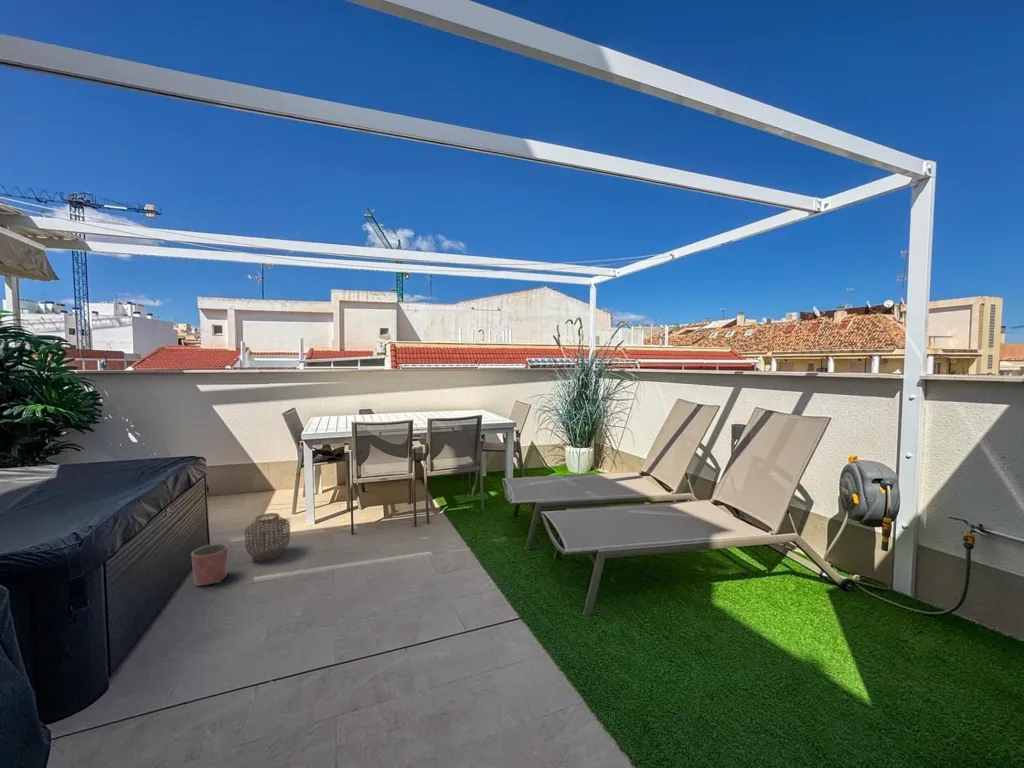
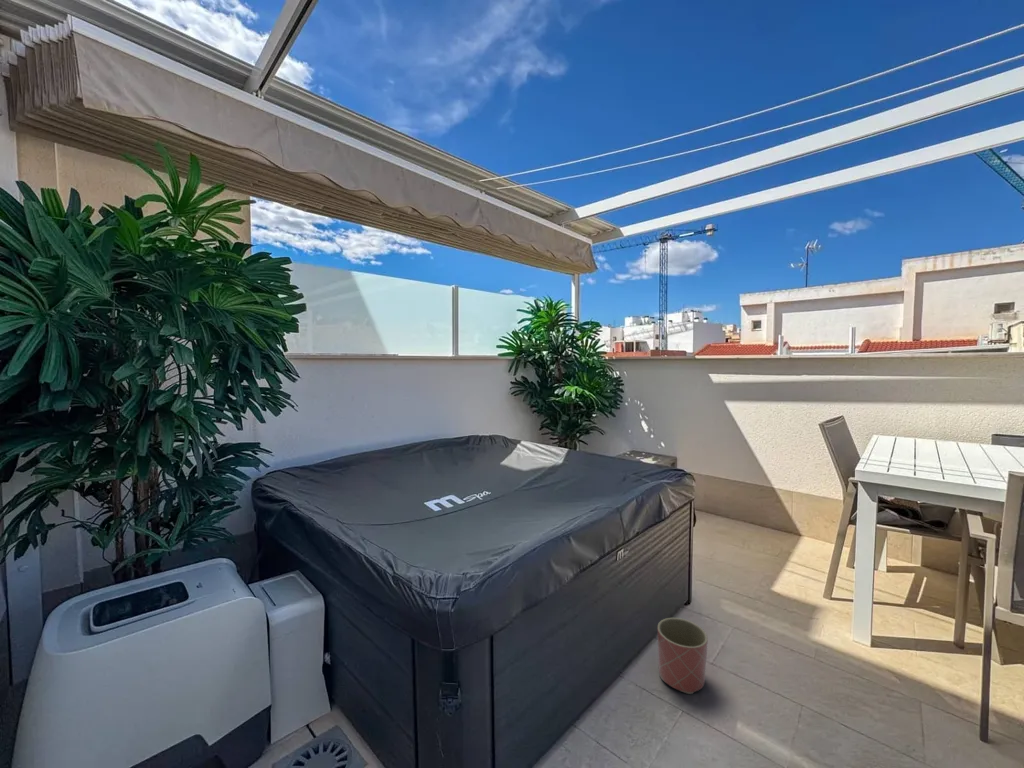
woven basket: present [245,513,290,561] -> none [738,603,822,698]

